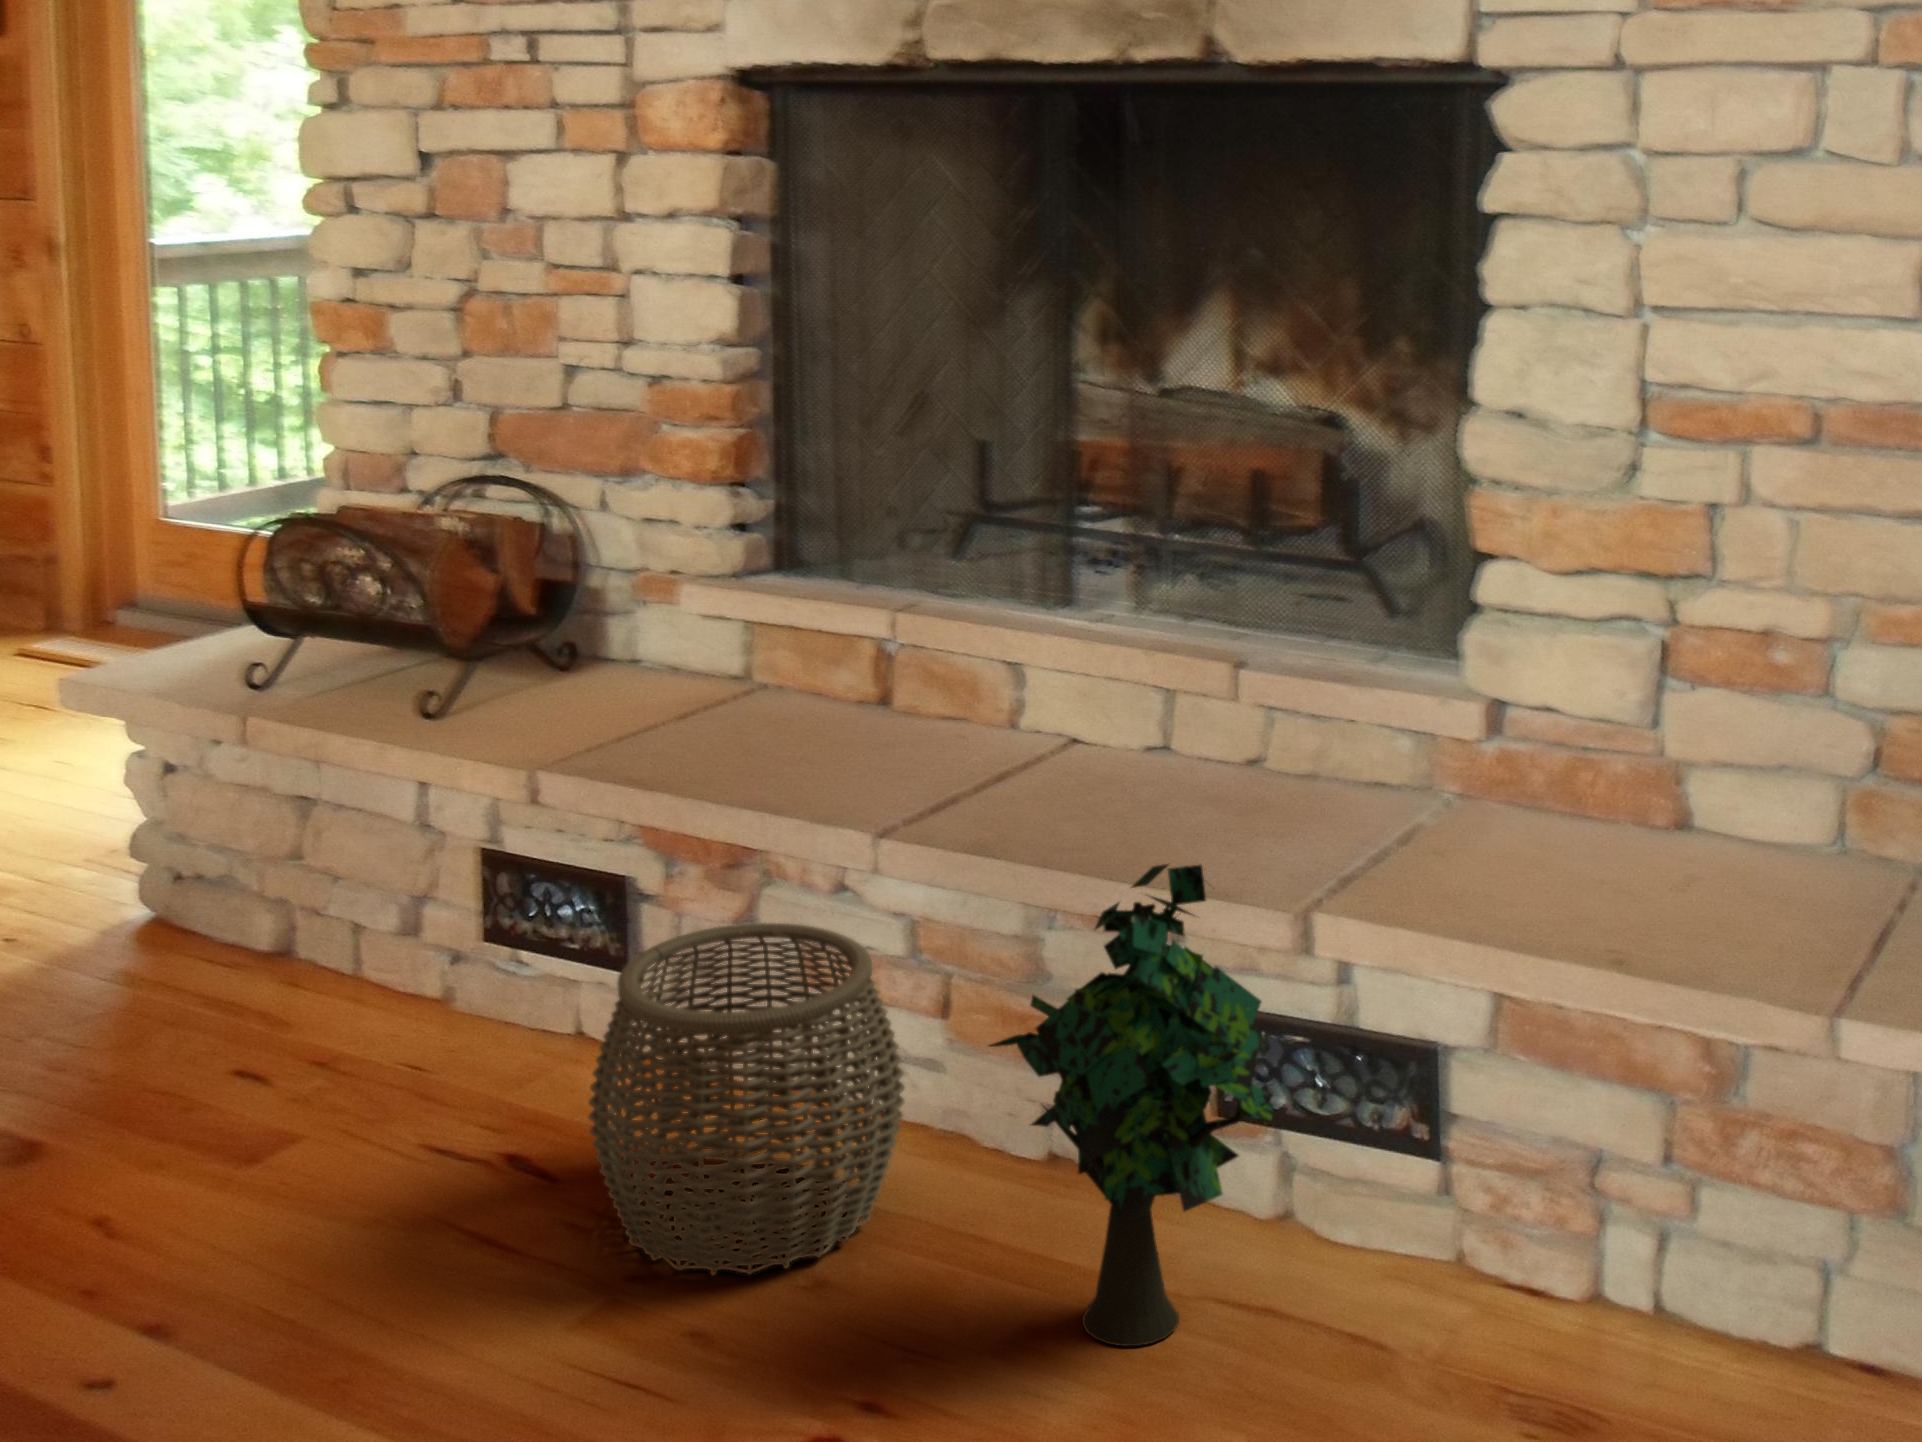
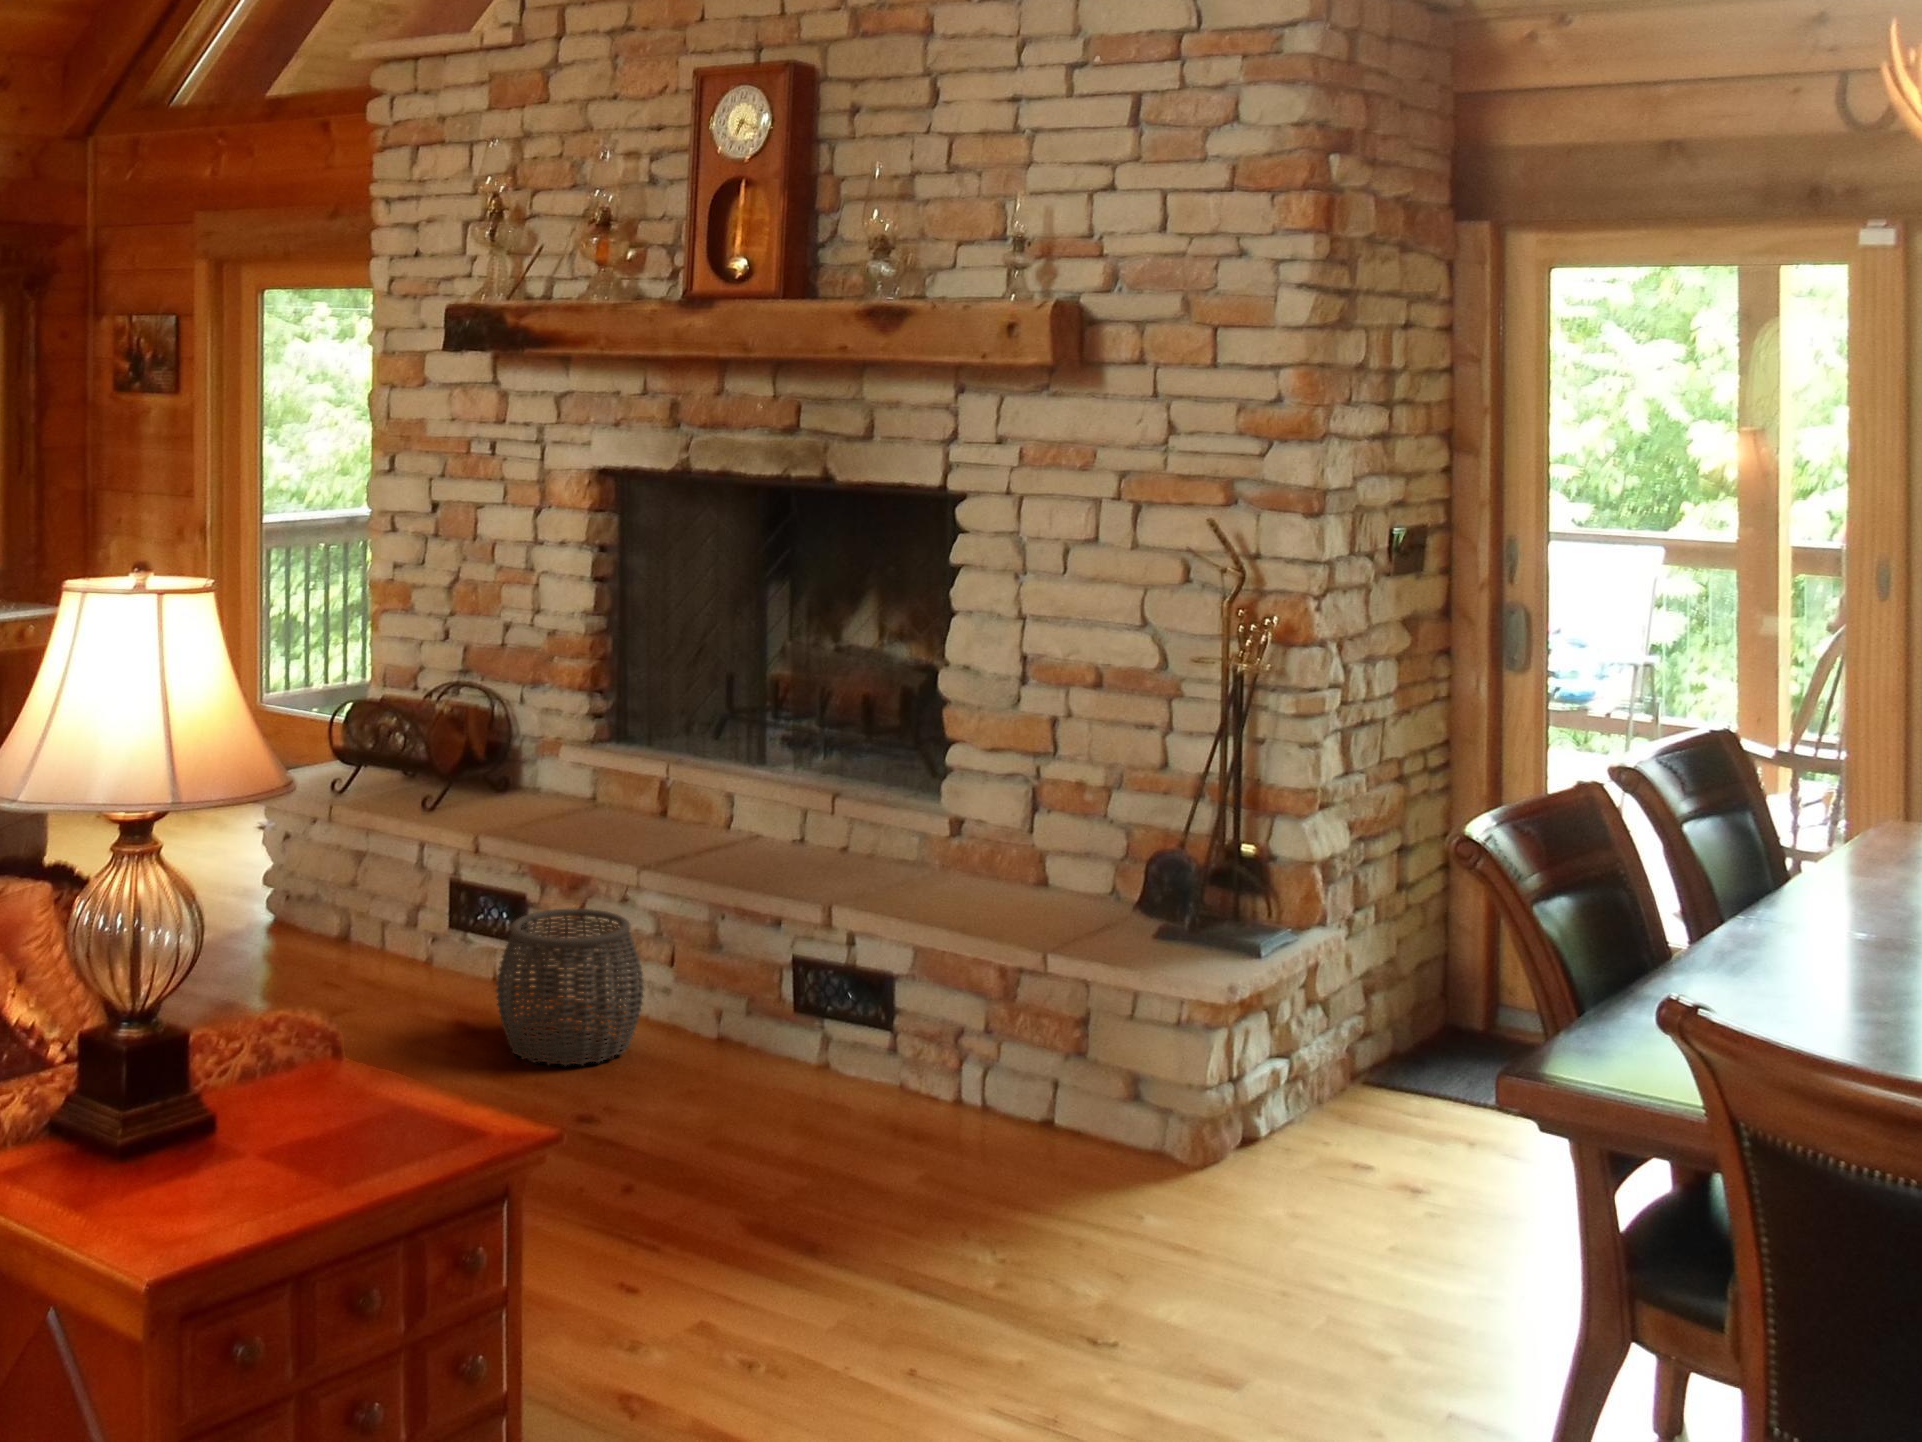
decorative plant: present [989,864,1273,1346] -> none [671,873,804,1100]

